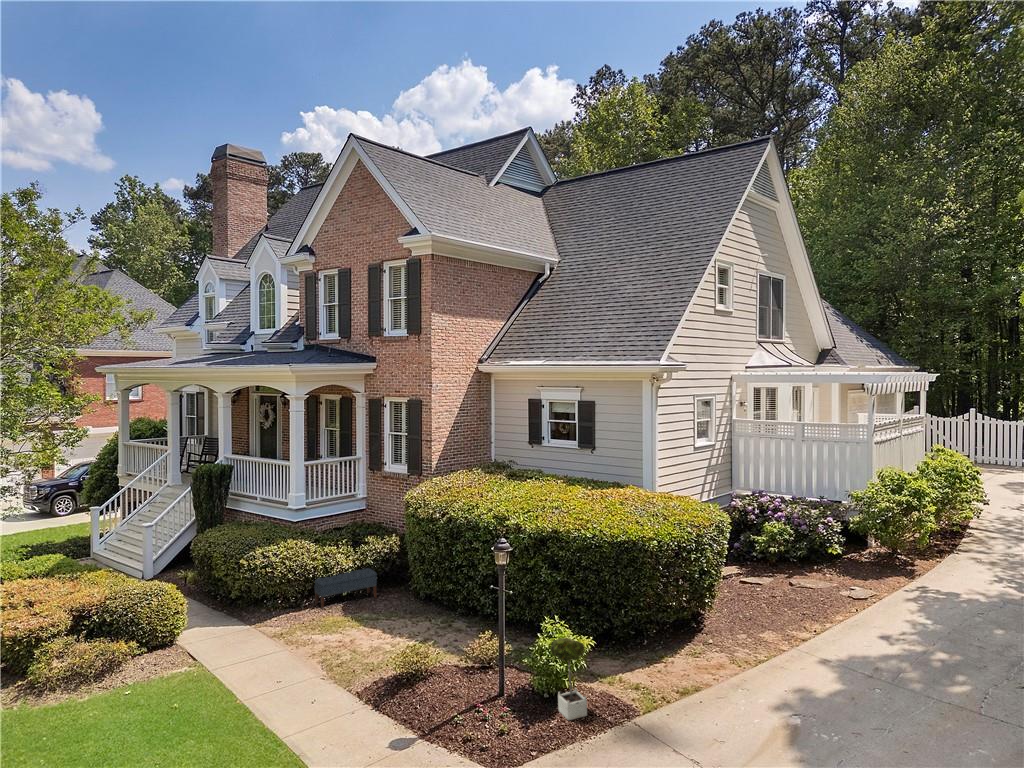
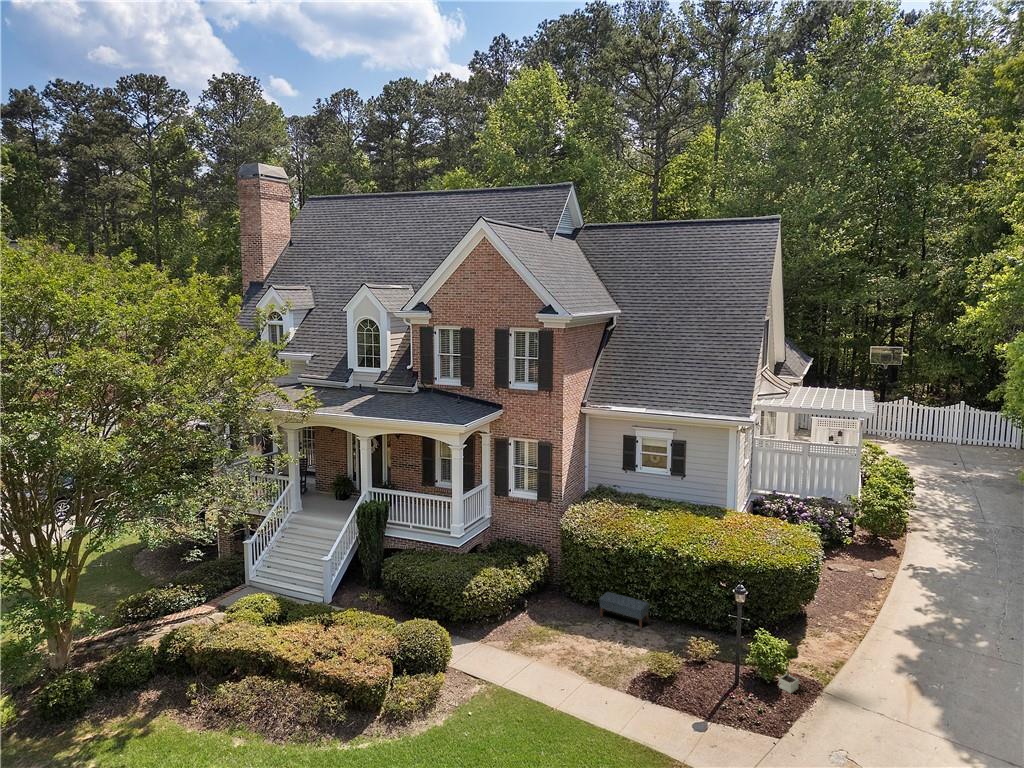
bench: present [314,568,377,610] -> present [599,592,649,629]

